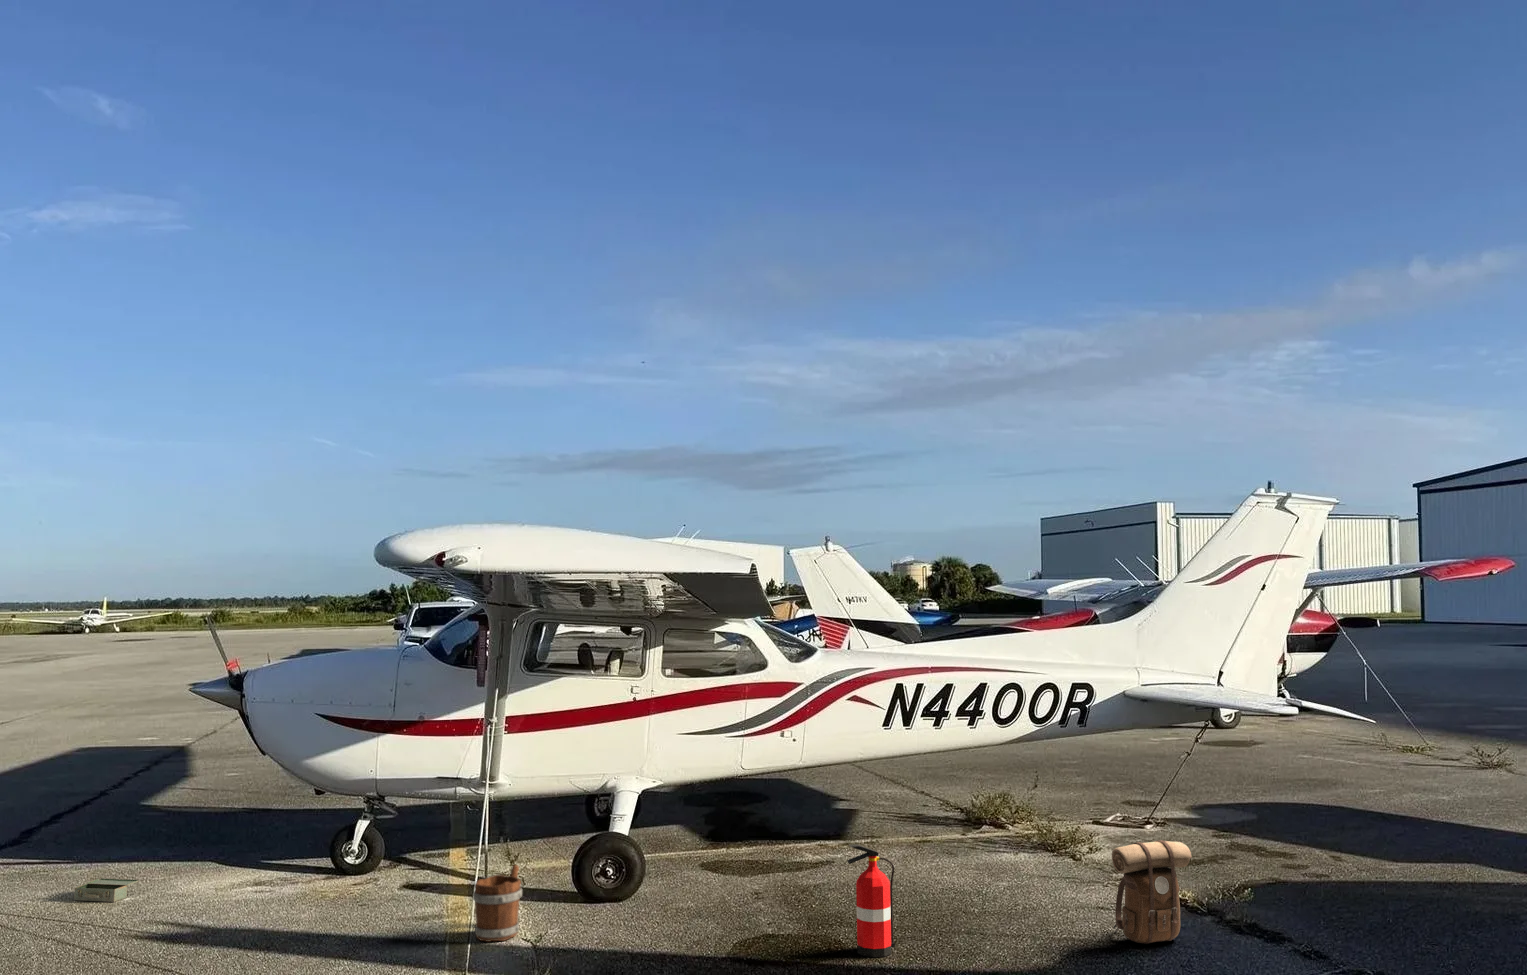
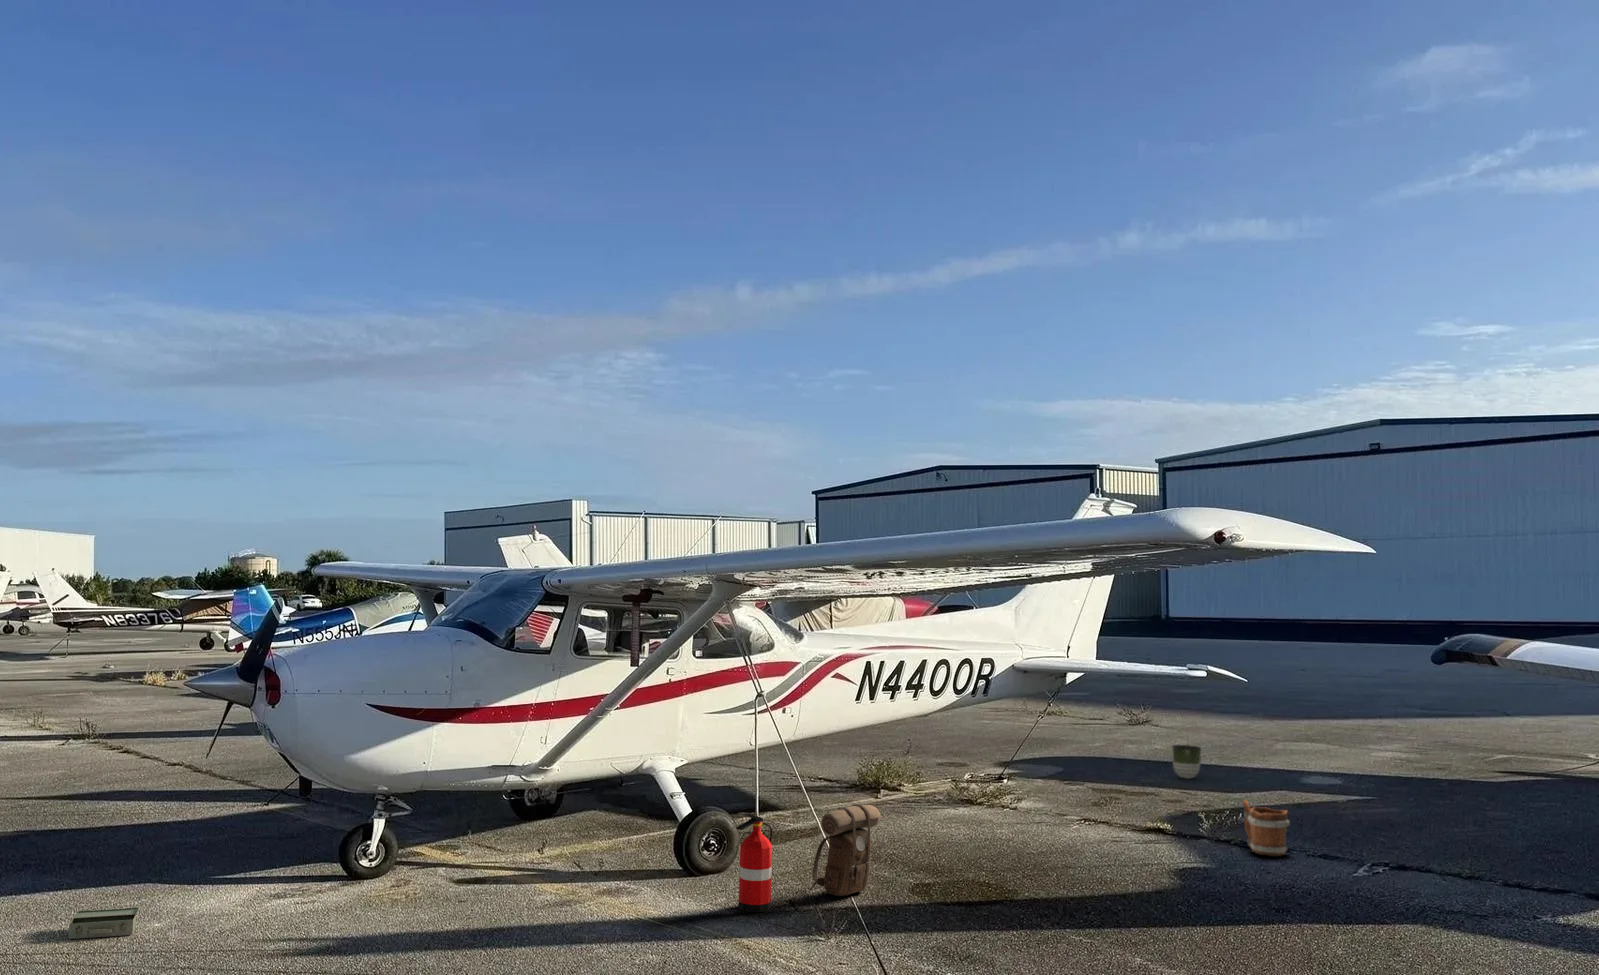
planter: none [1404,795,1446,839] -> present [1172,745,1201,779]
backpack: present [1112,840,1192,944] -> present [812,804,881,896]
fire extinguisher: present [847,844,895,957] -> present [736,812,773,912]
bucket: present [473,865,522,942] -> present [1243,800,1289,856]

